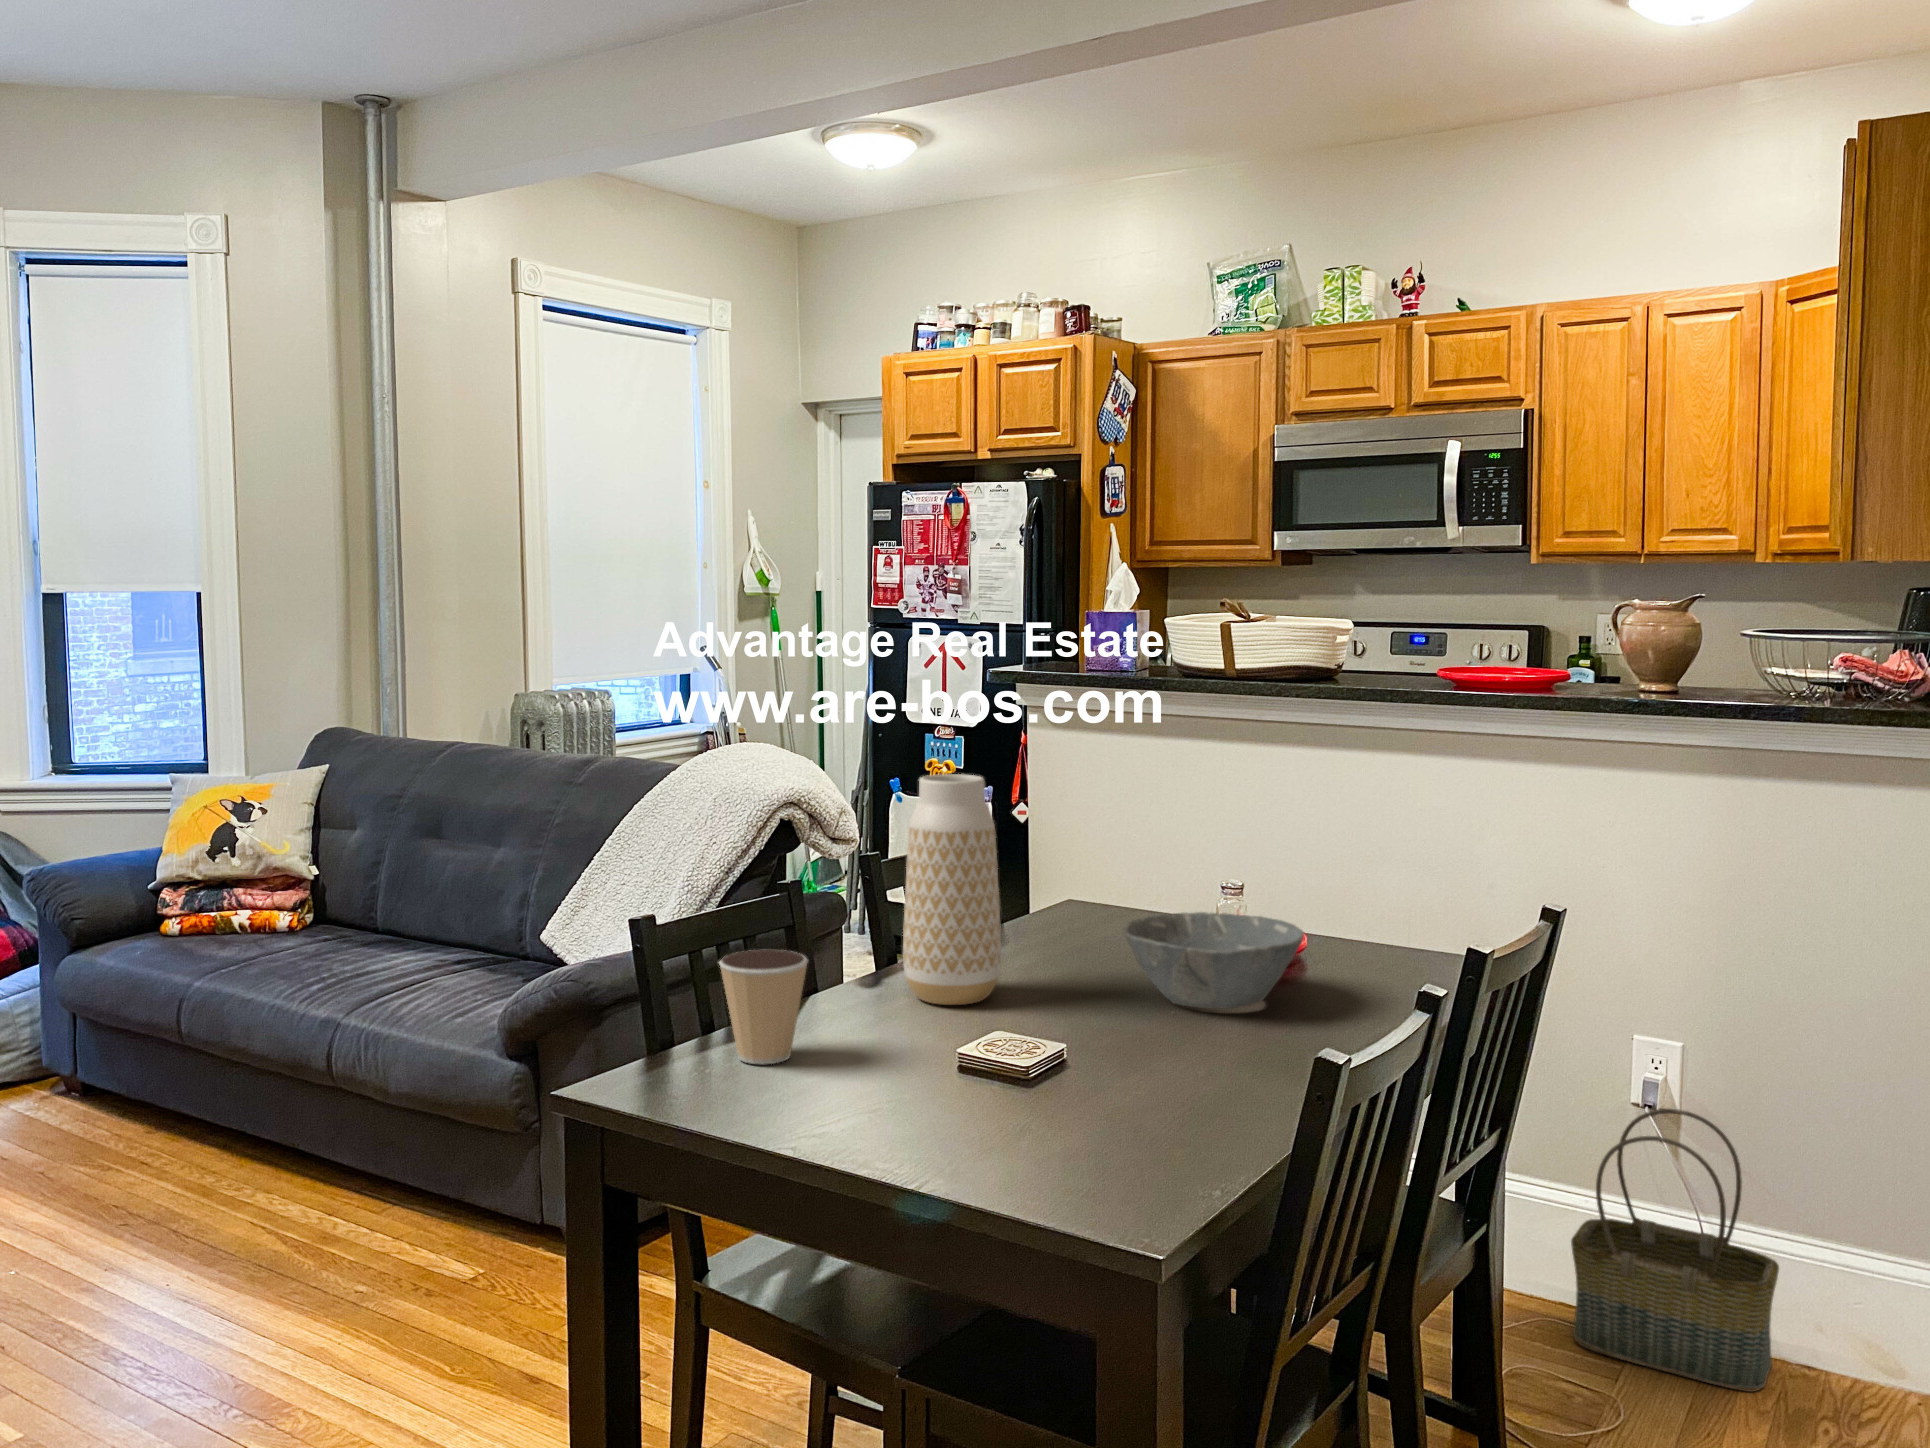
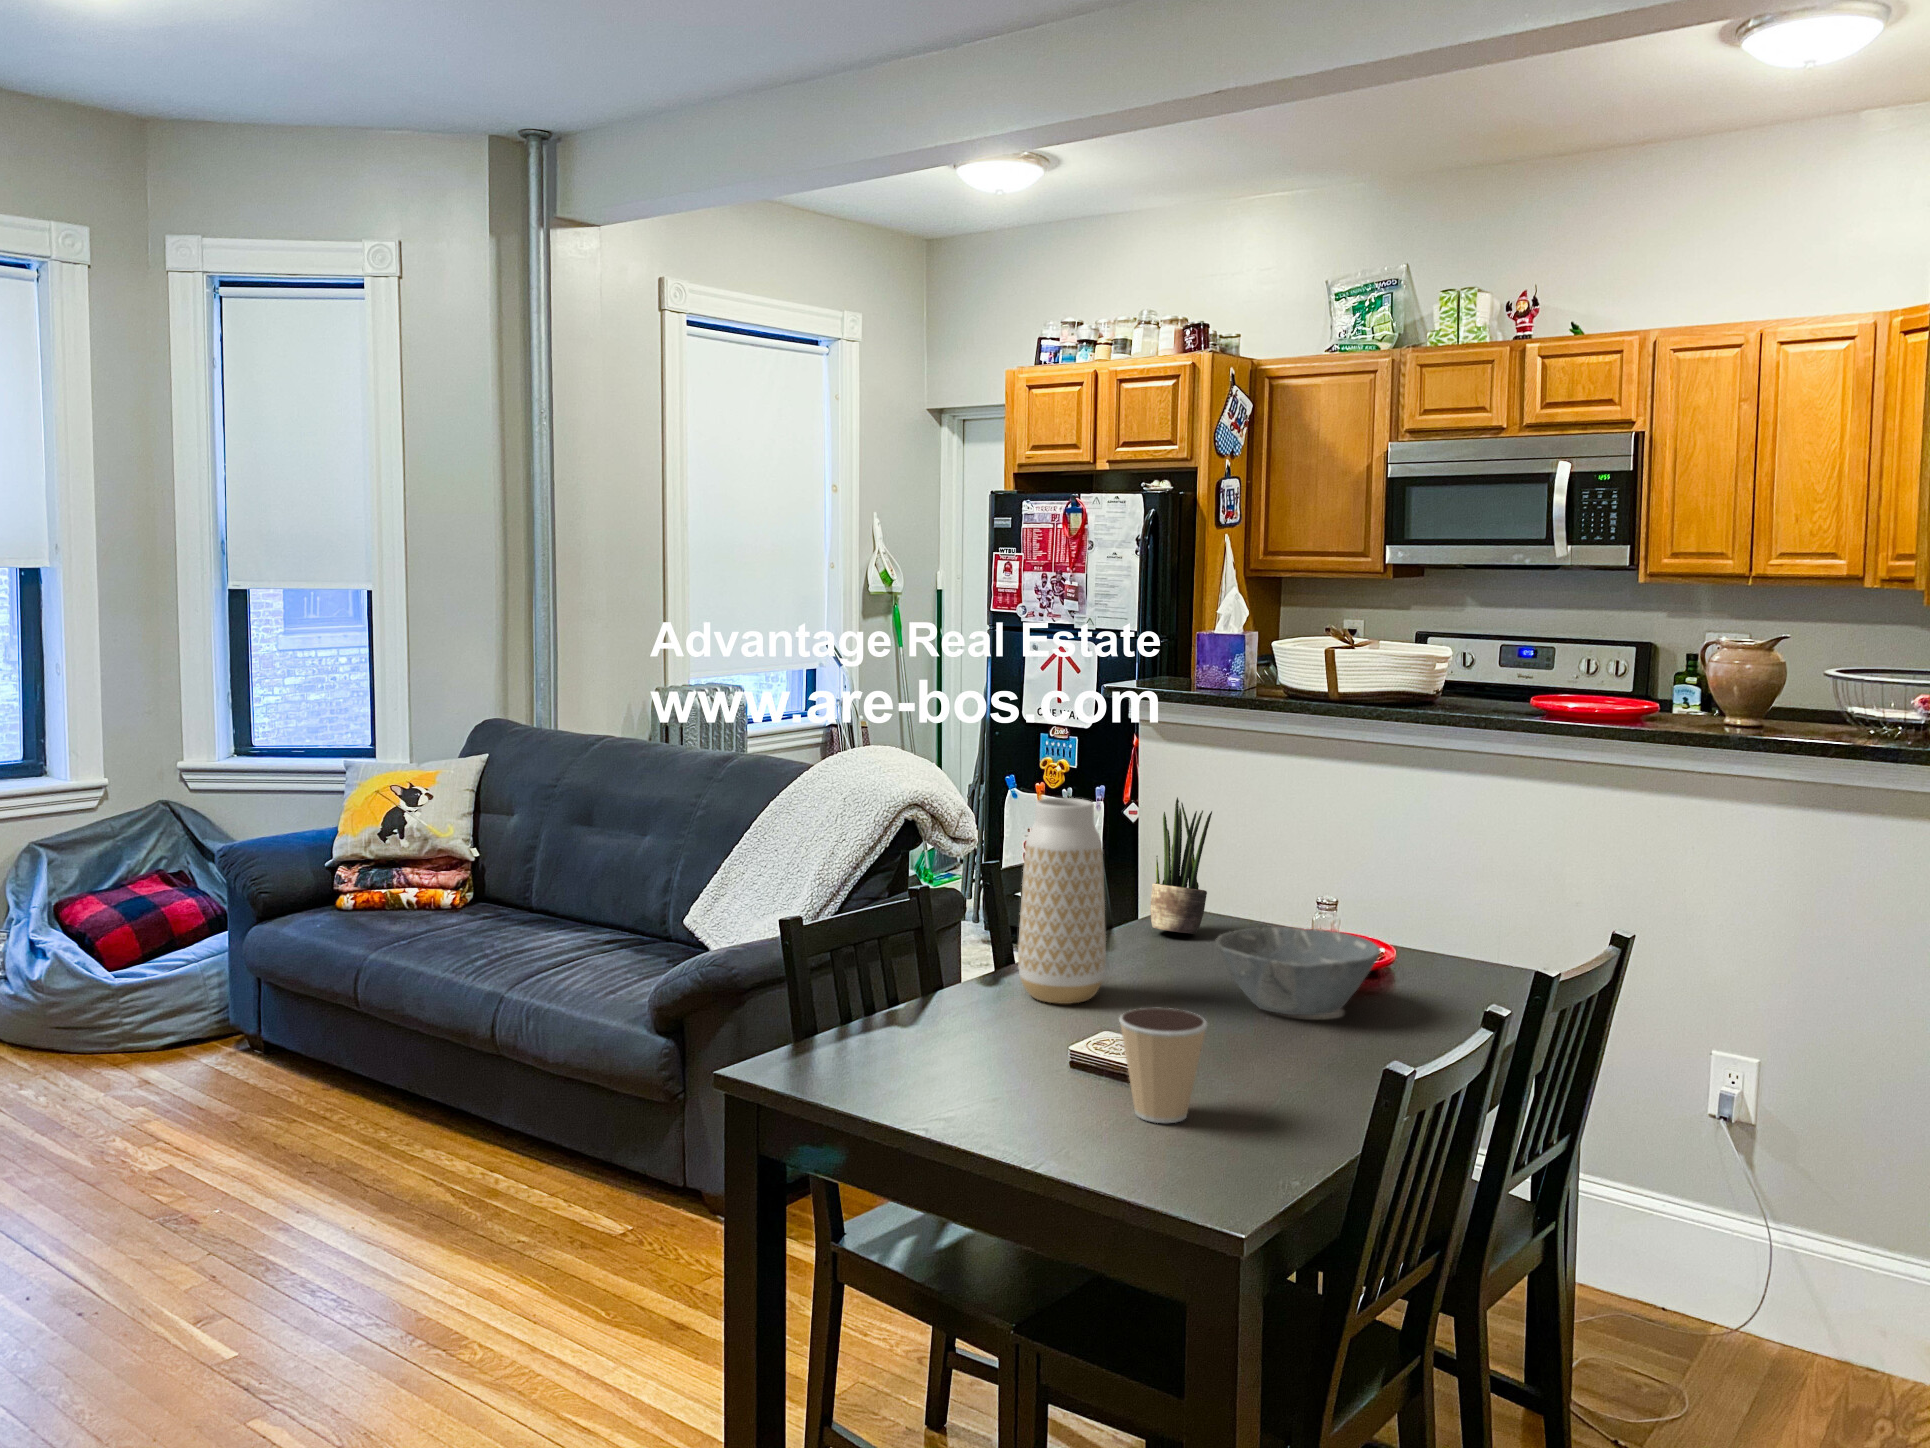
potted plant: none [1048,776,1113,925] -> present [1150,797,1212,934]
coffee cup: present [719,950,809,1064] -> present [1119,1008,1208,1123]
basket: present [1571,1109,1779,1392] -> none [1637,1121,1836,1387]

